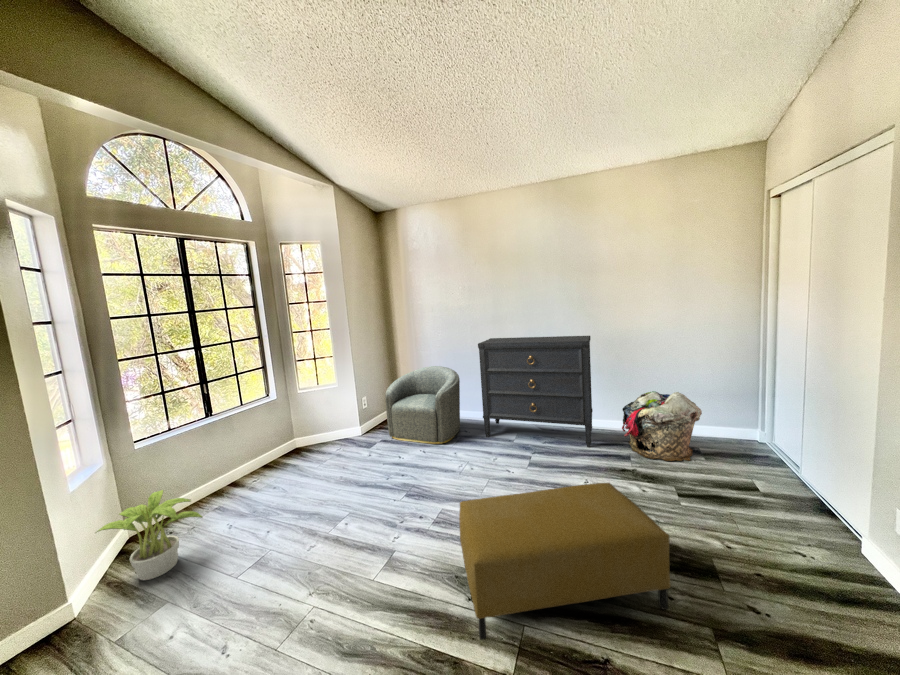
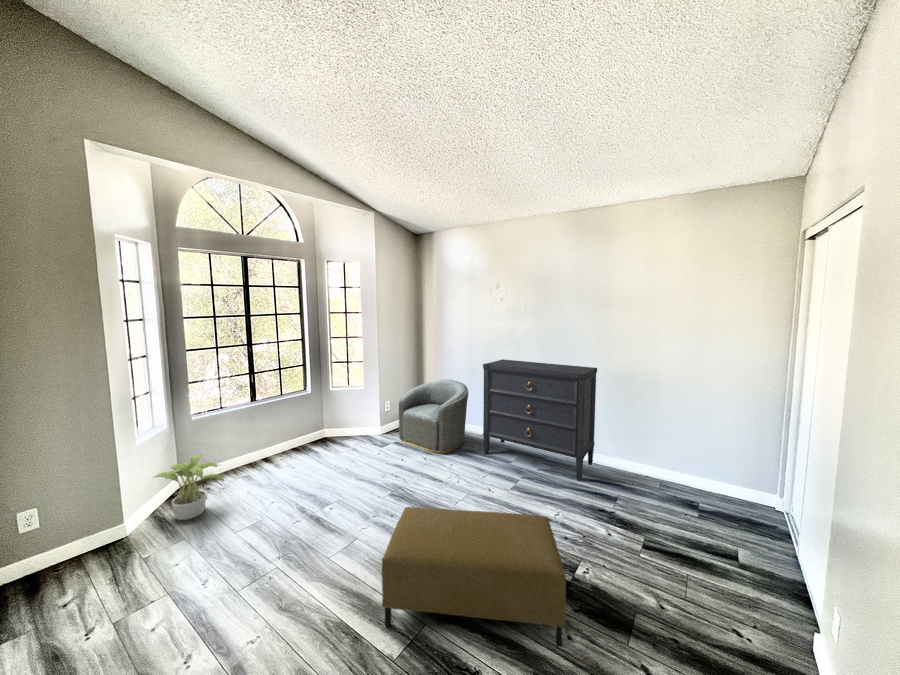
laundry basket: present [622,391,702,461] -> none [613,434,707,514]

